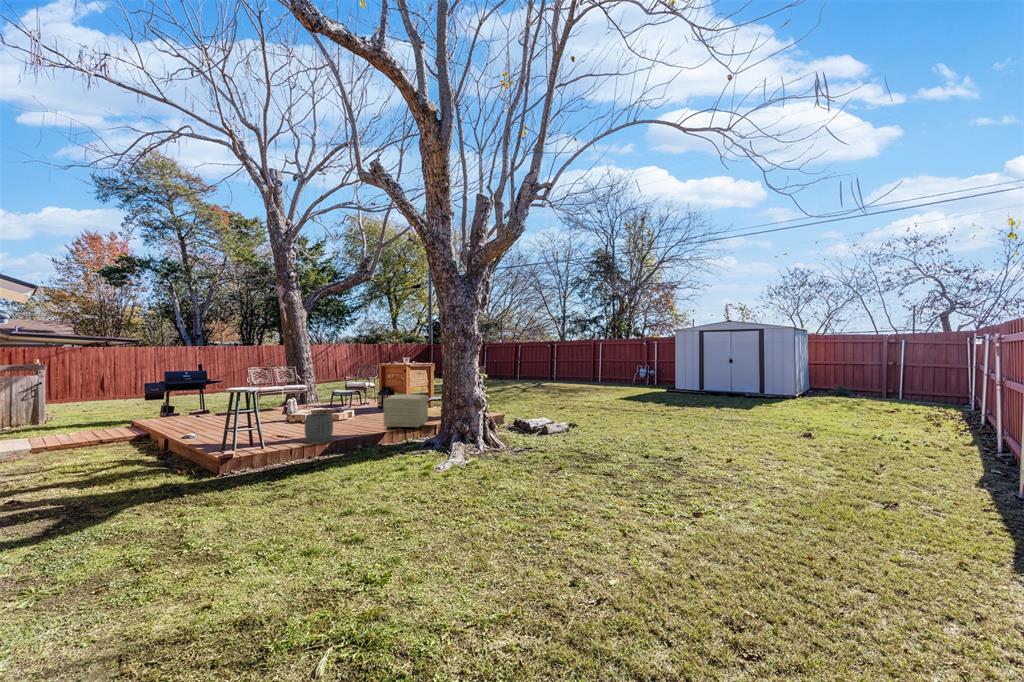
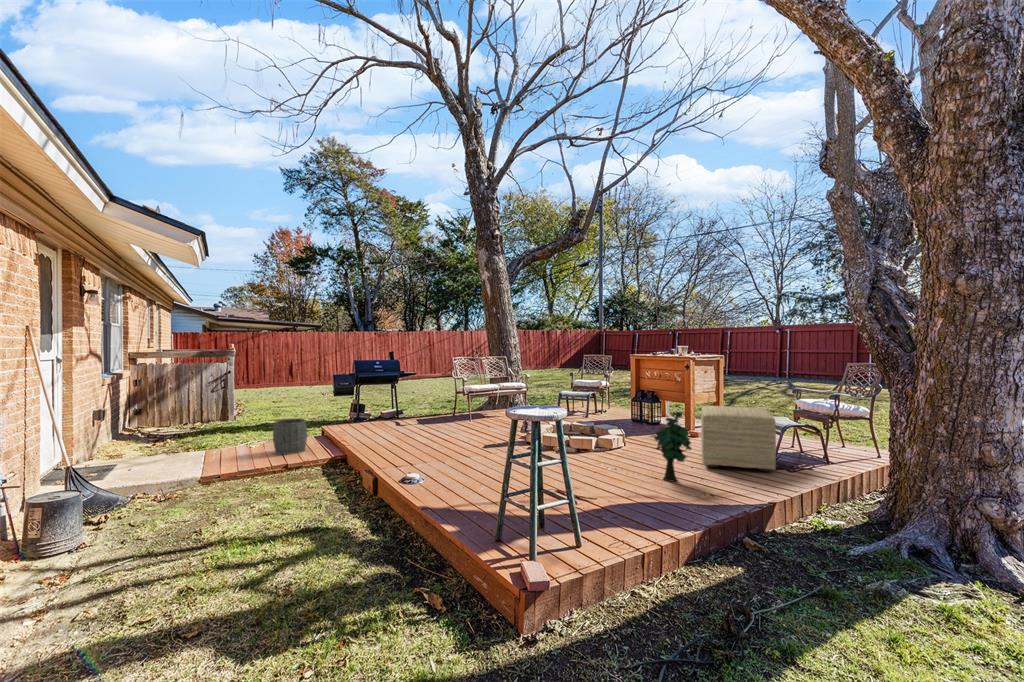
decorative plant: none [345,396,369,435] -> present [651,412,691,482]
woven basket: present [305,413,333,444] -> present [273,419,307,455]

